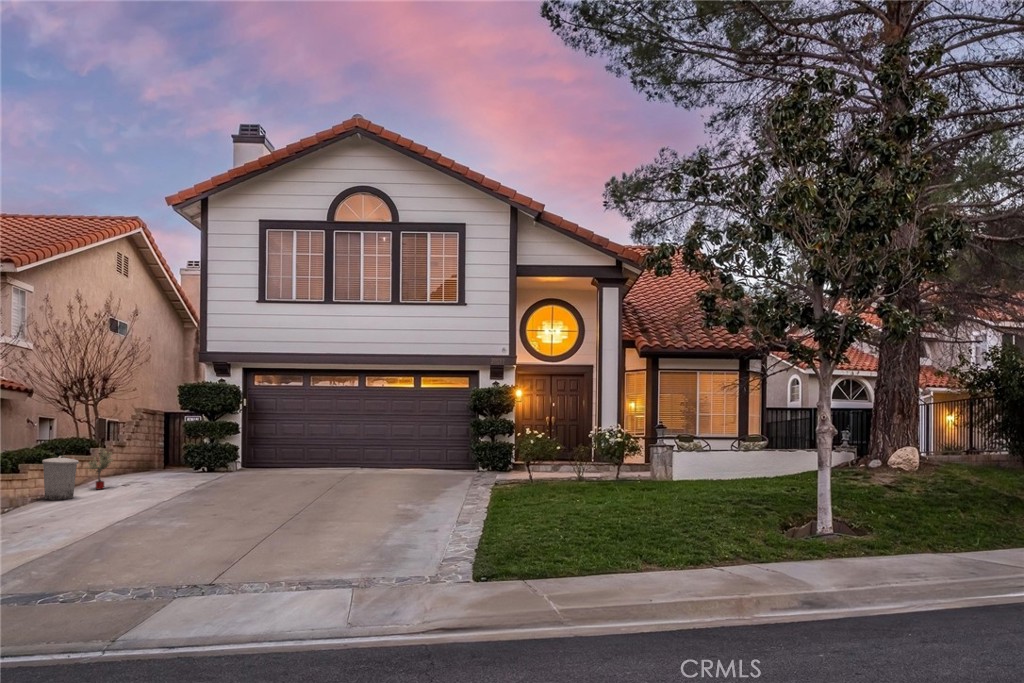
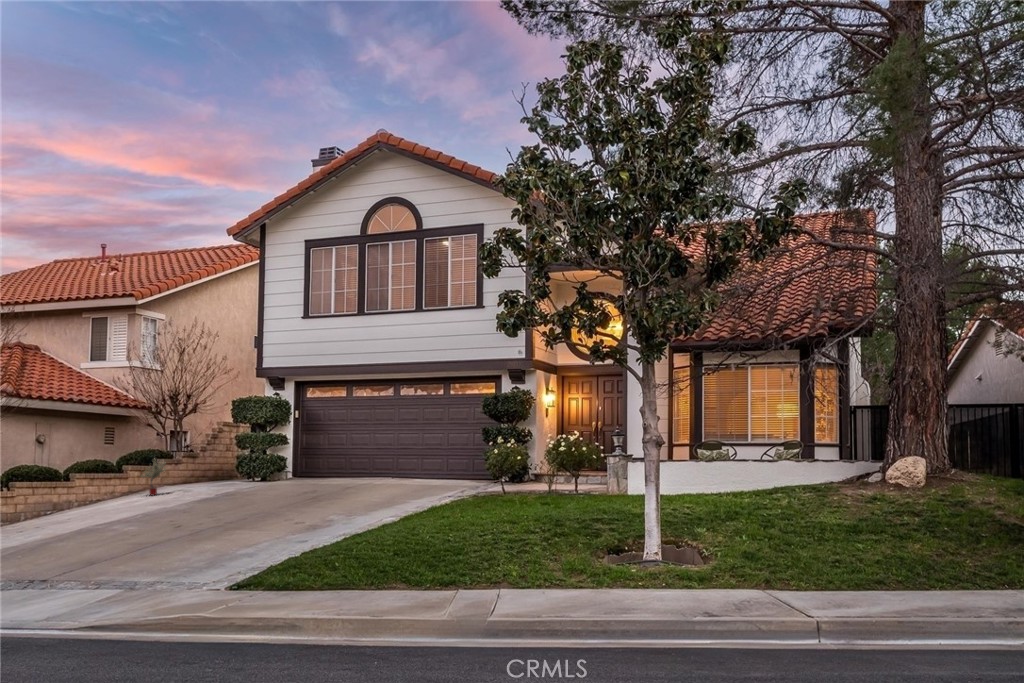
trash can: present [42,456,79,500] -> none [88,466,119,504]

